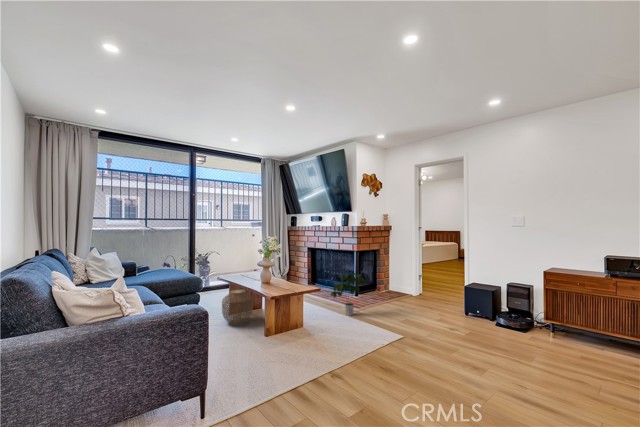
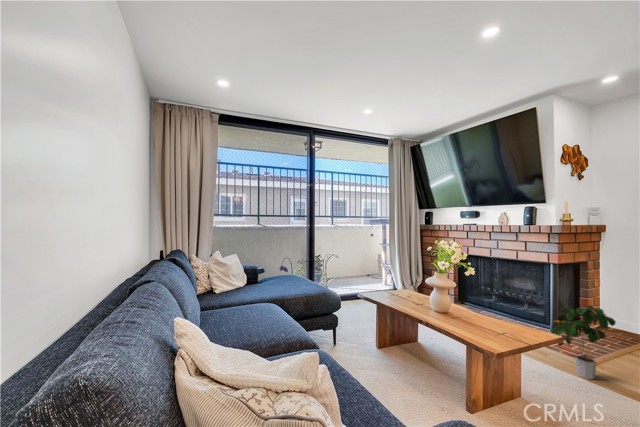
woven basket: present [222,289,253,325] -> none [378,318,423,374]

